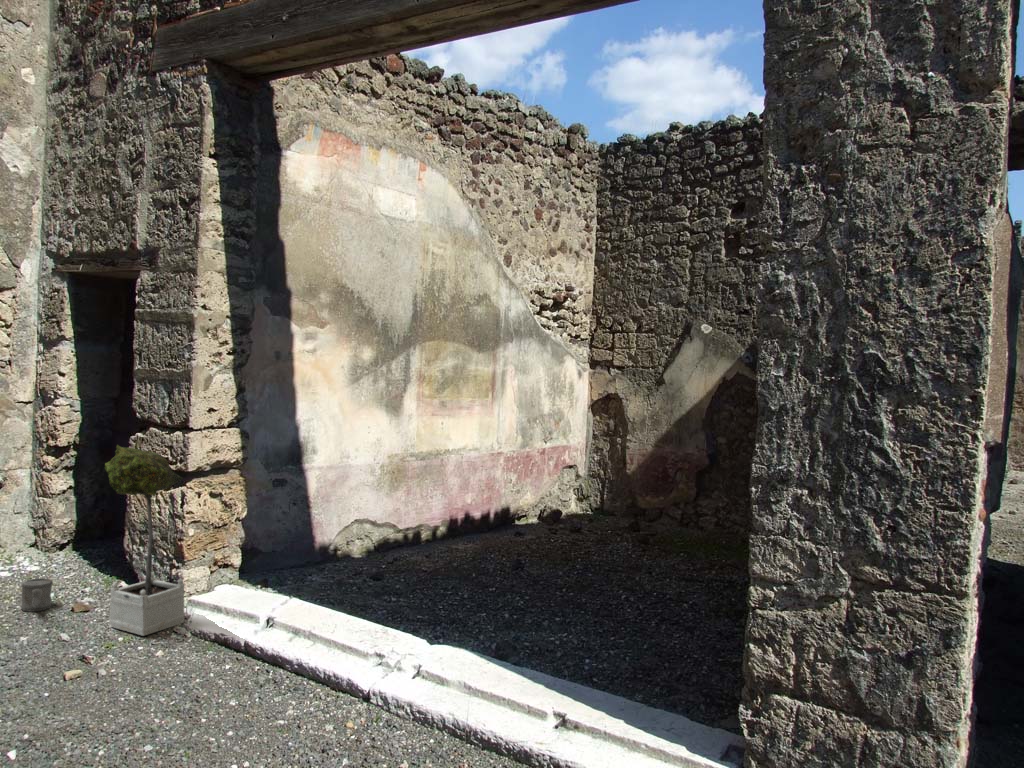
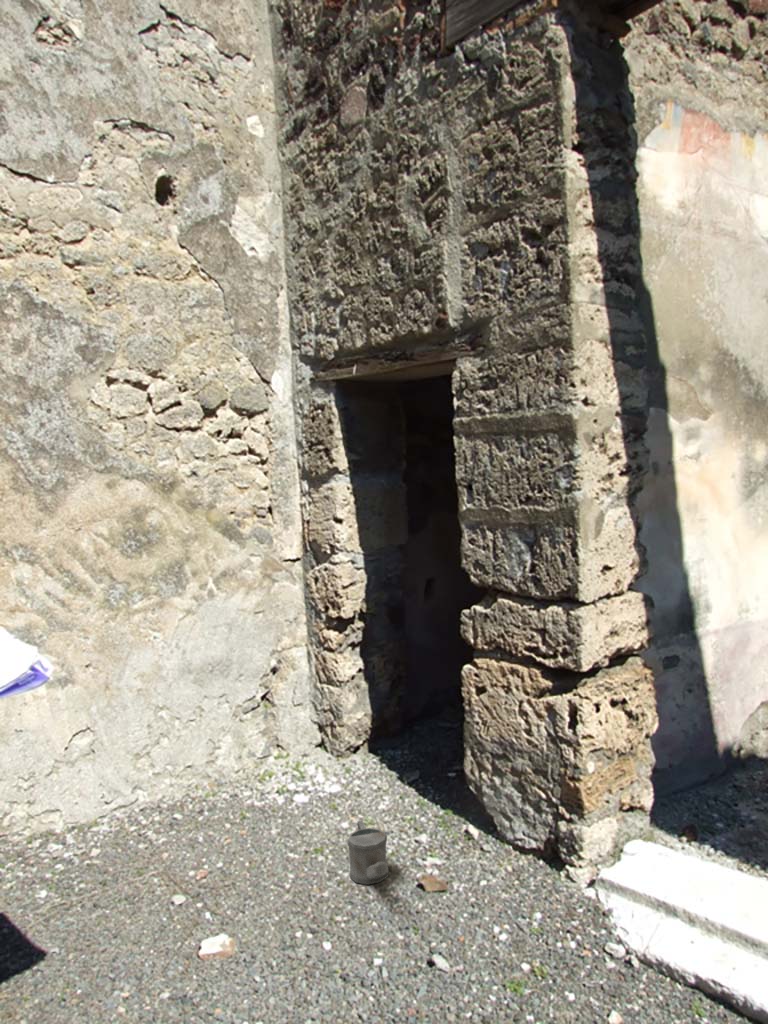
potted tree: present [105,445,184,636] -> none [467,641,611,964]

